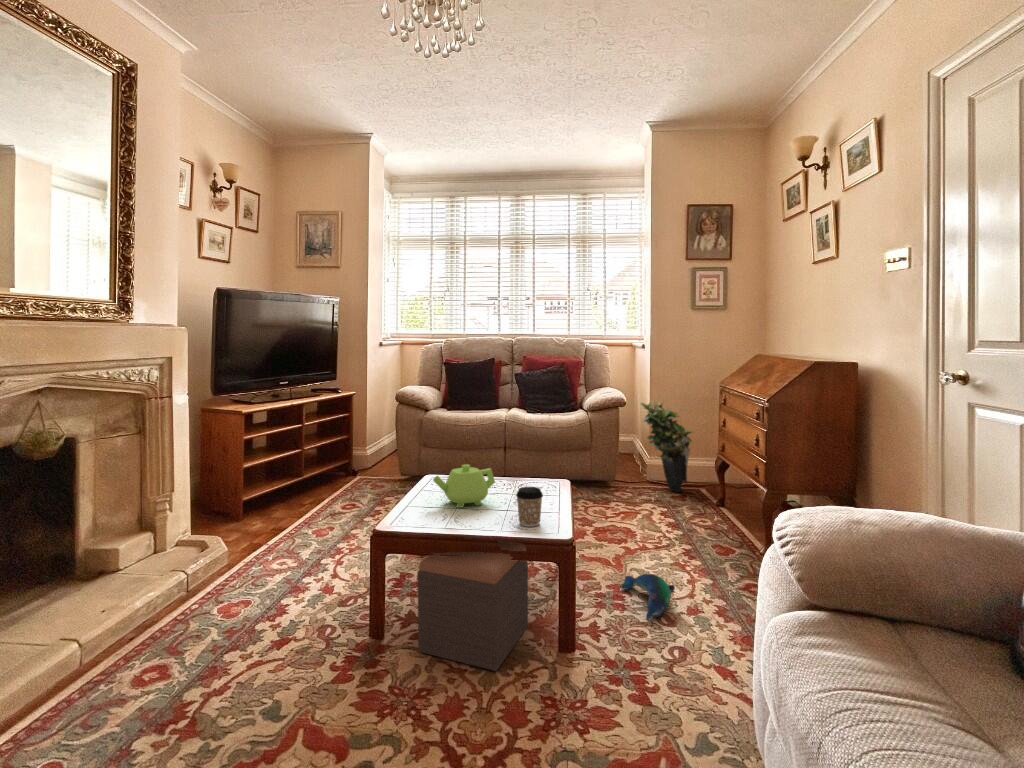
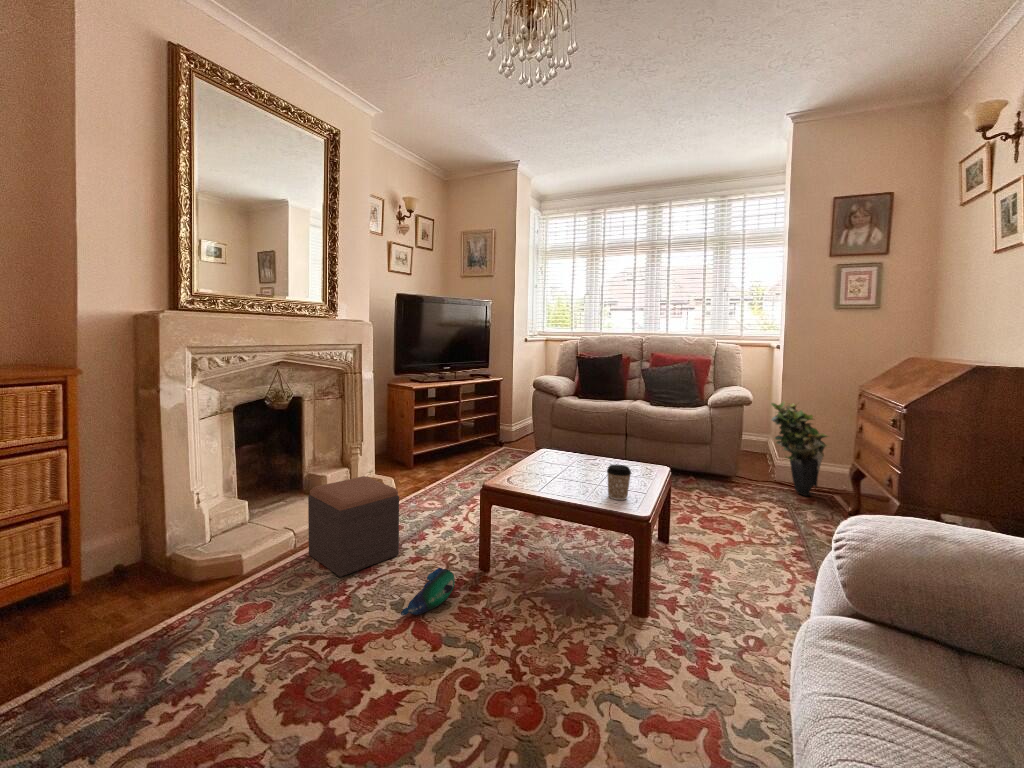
teapot: present [433,464,495,508] -> none [541,441,596,477]
footstool: present [417,540,528,671] -> present [308,476,399,577]
plush toy: present [621,574,675,620] -> present [401,568,455,616]

